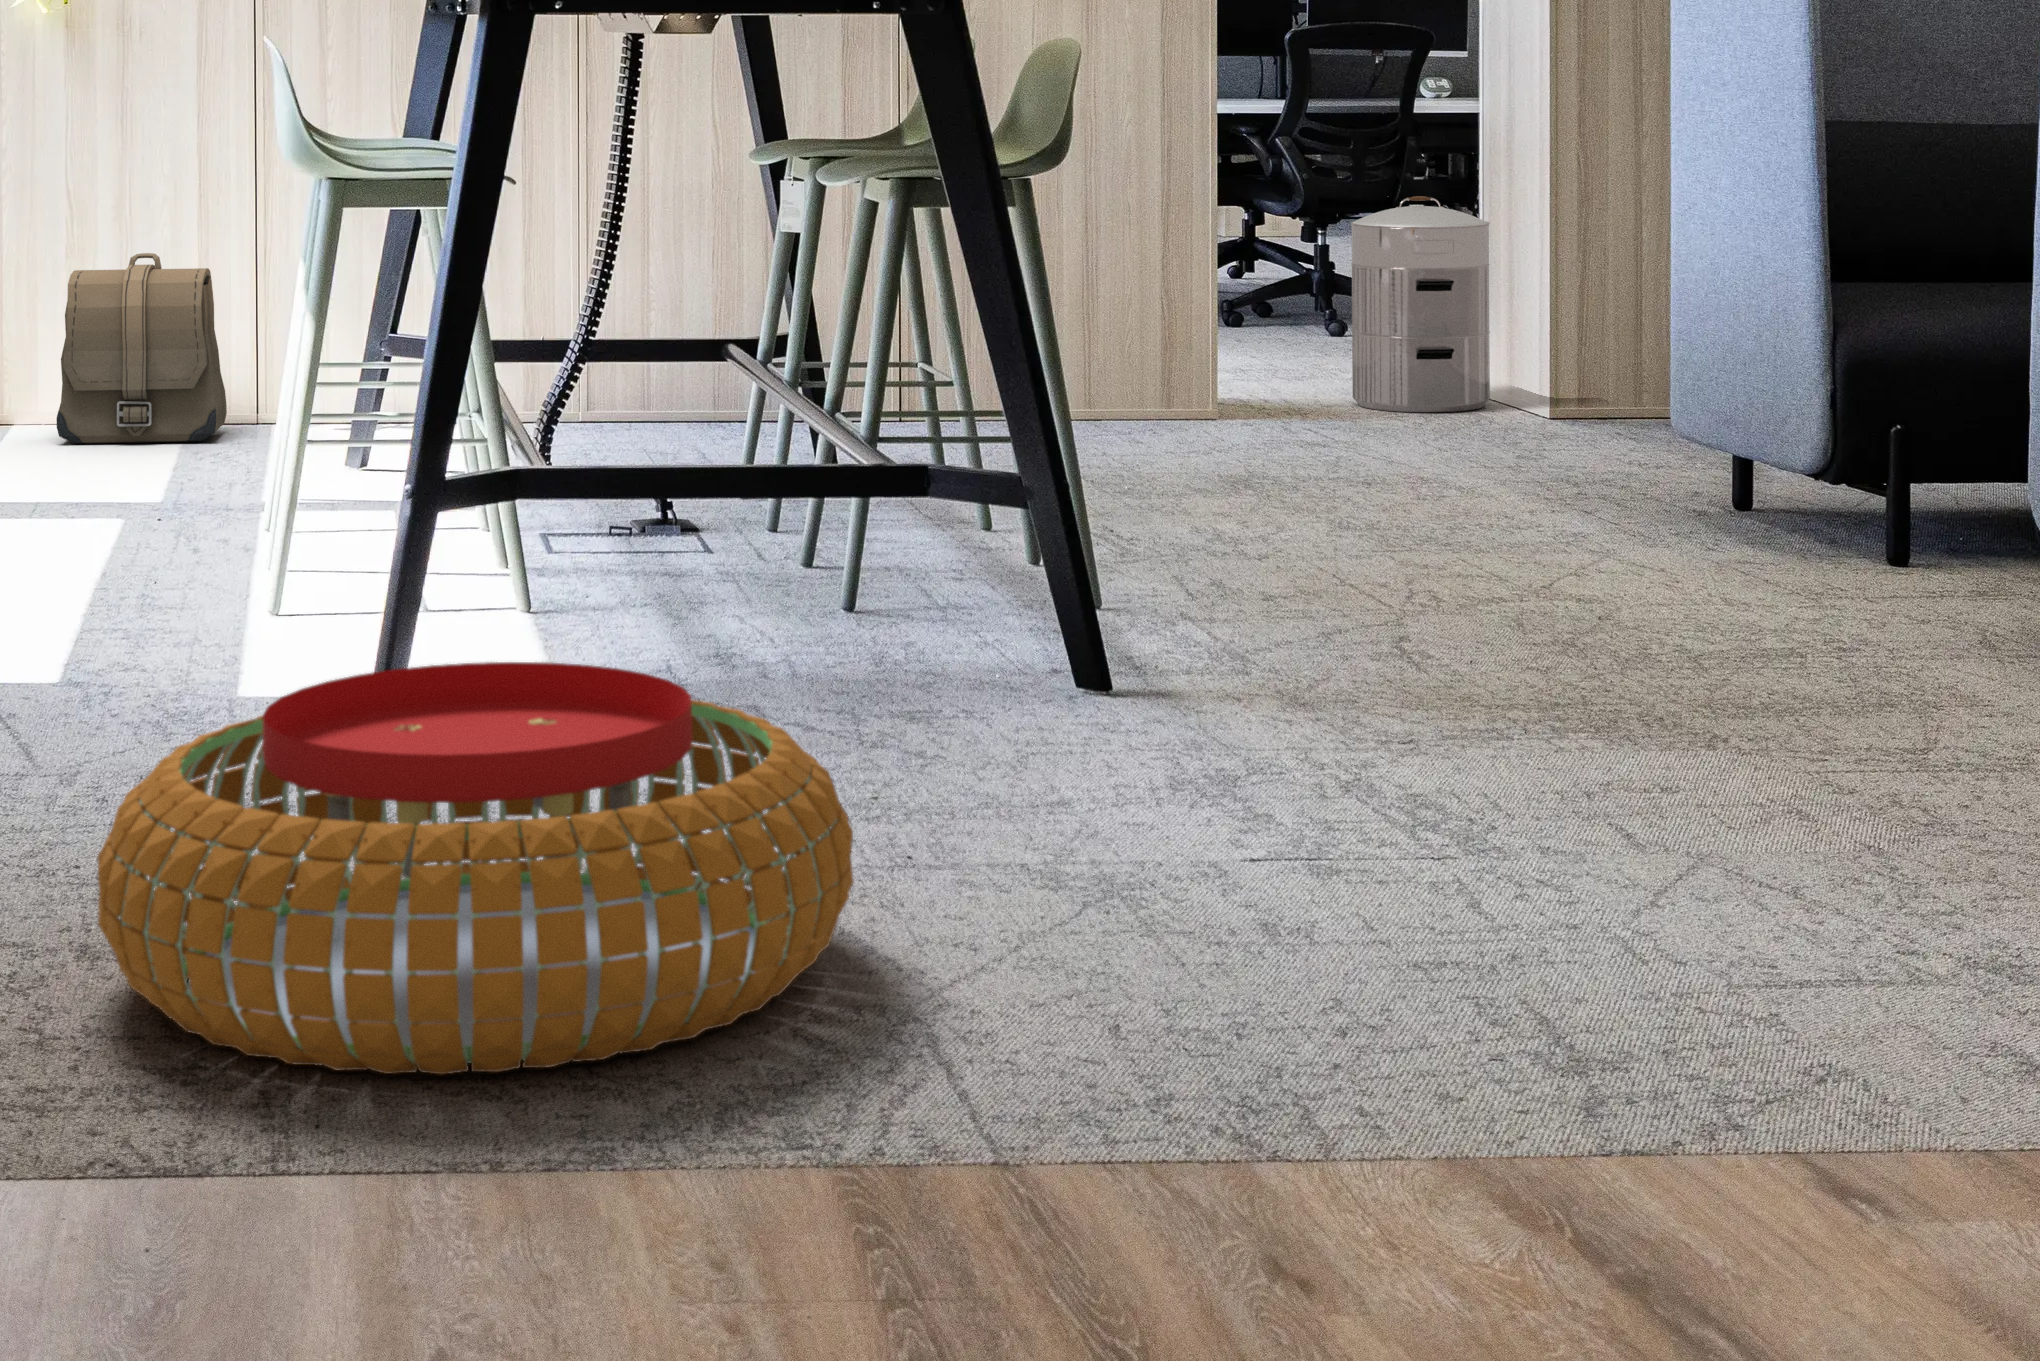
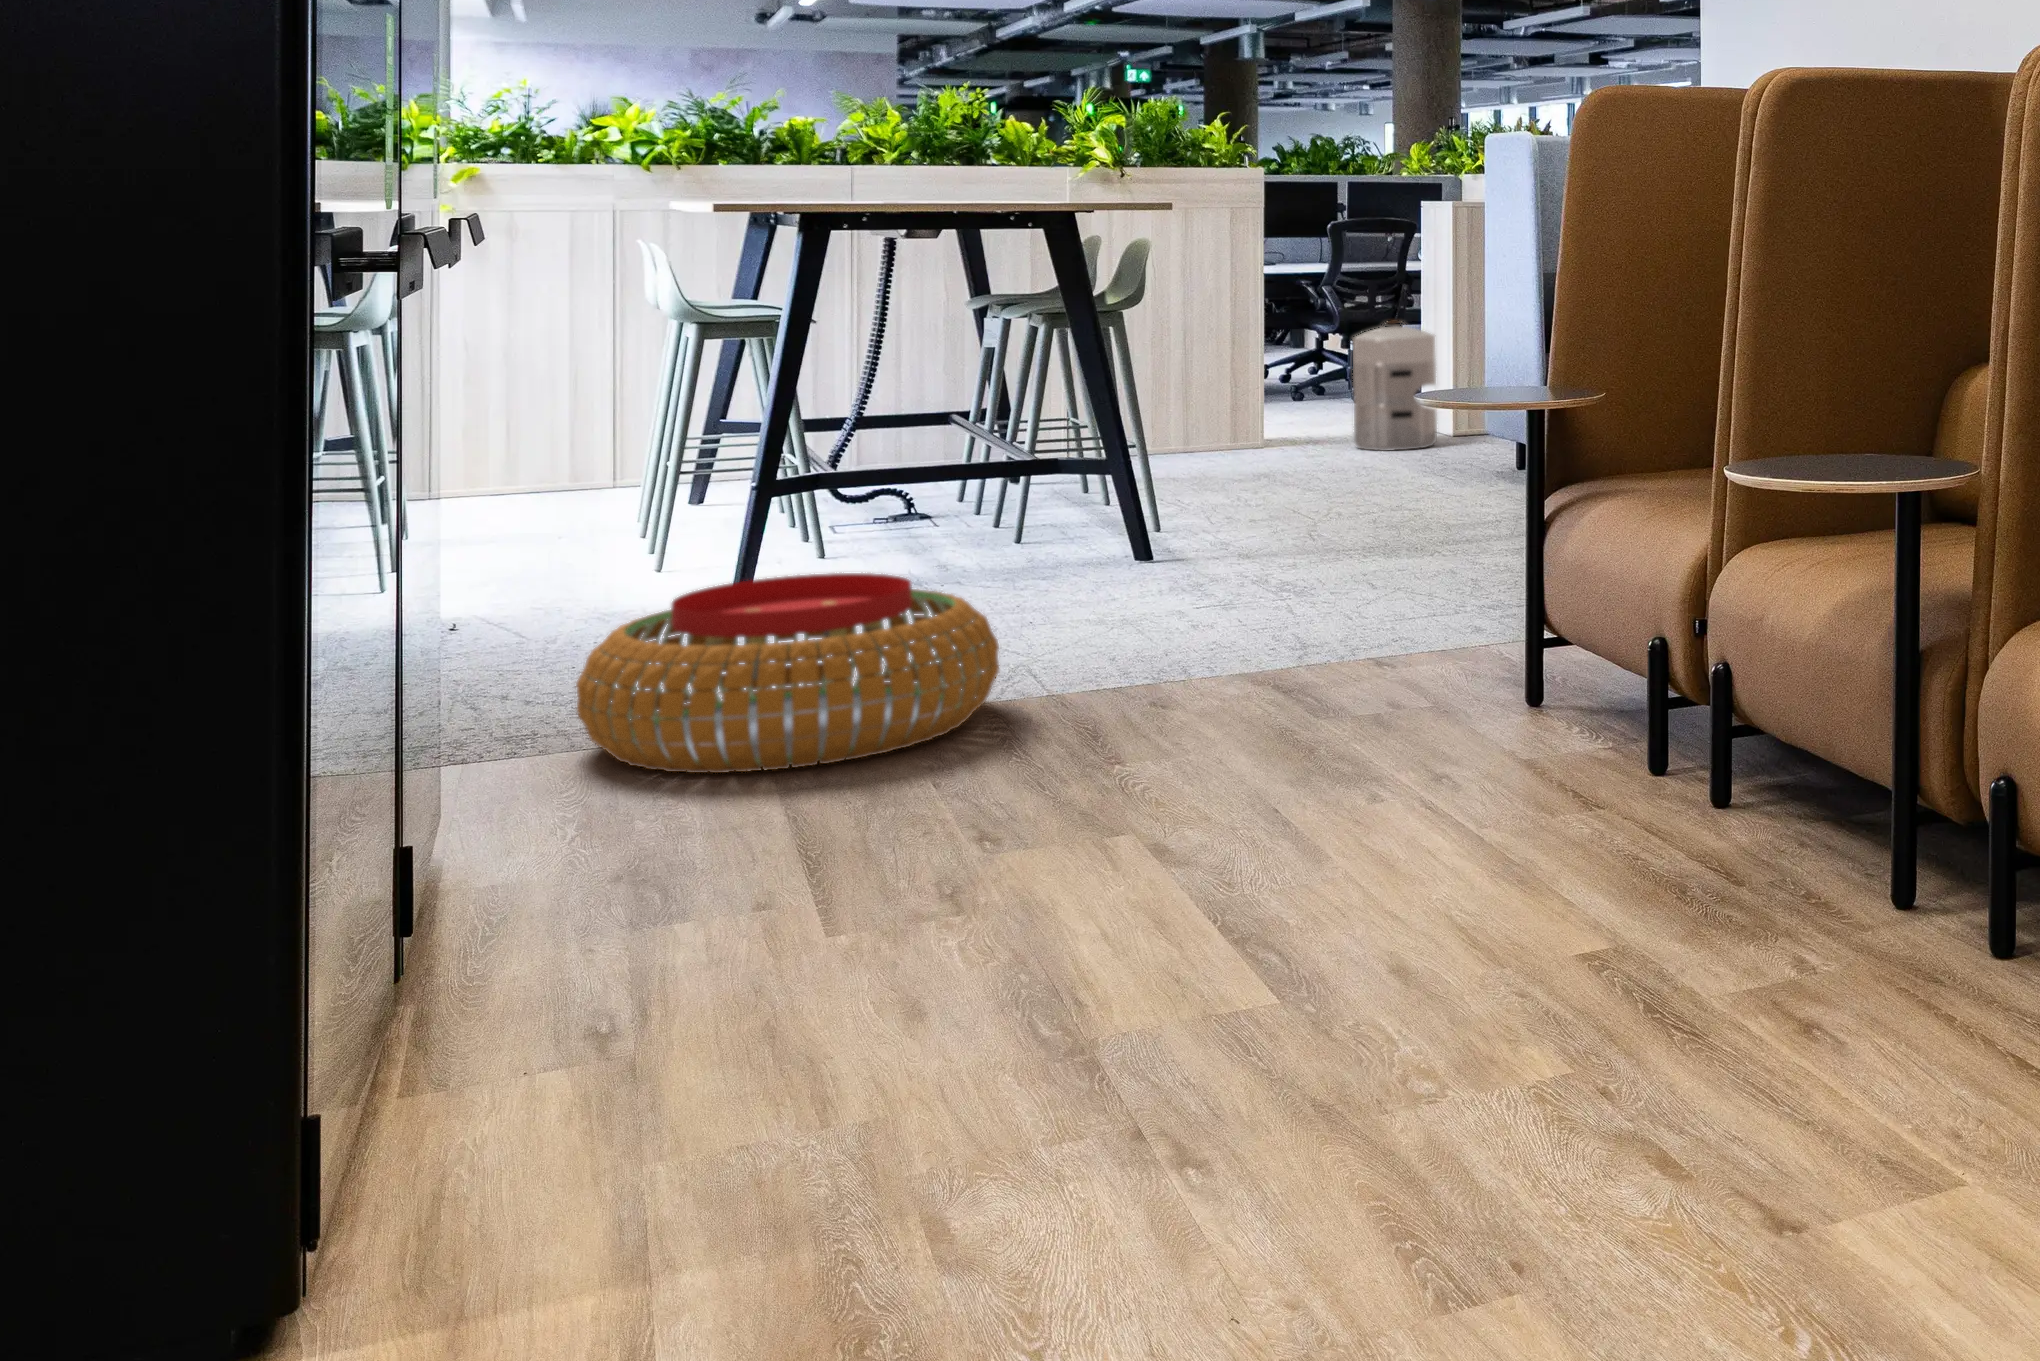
backpack: present [57,253,227,444] -> none [484,380,606,507]

